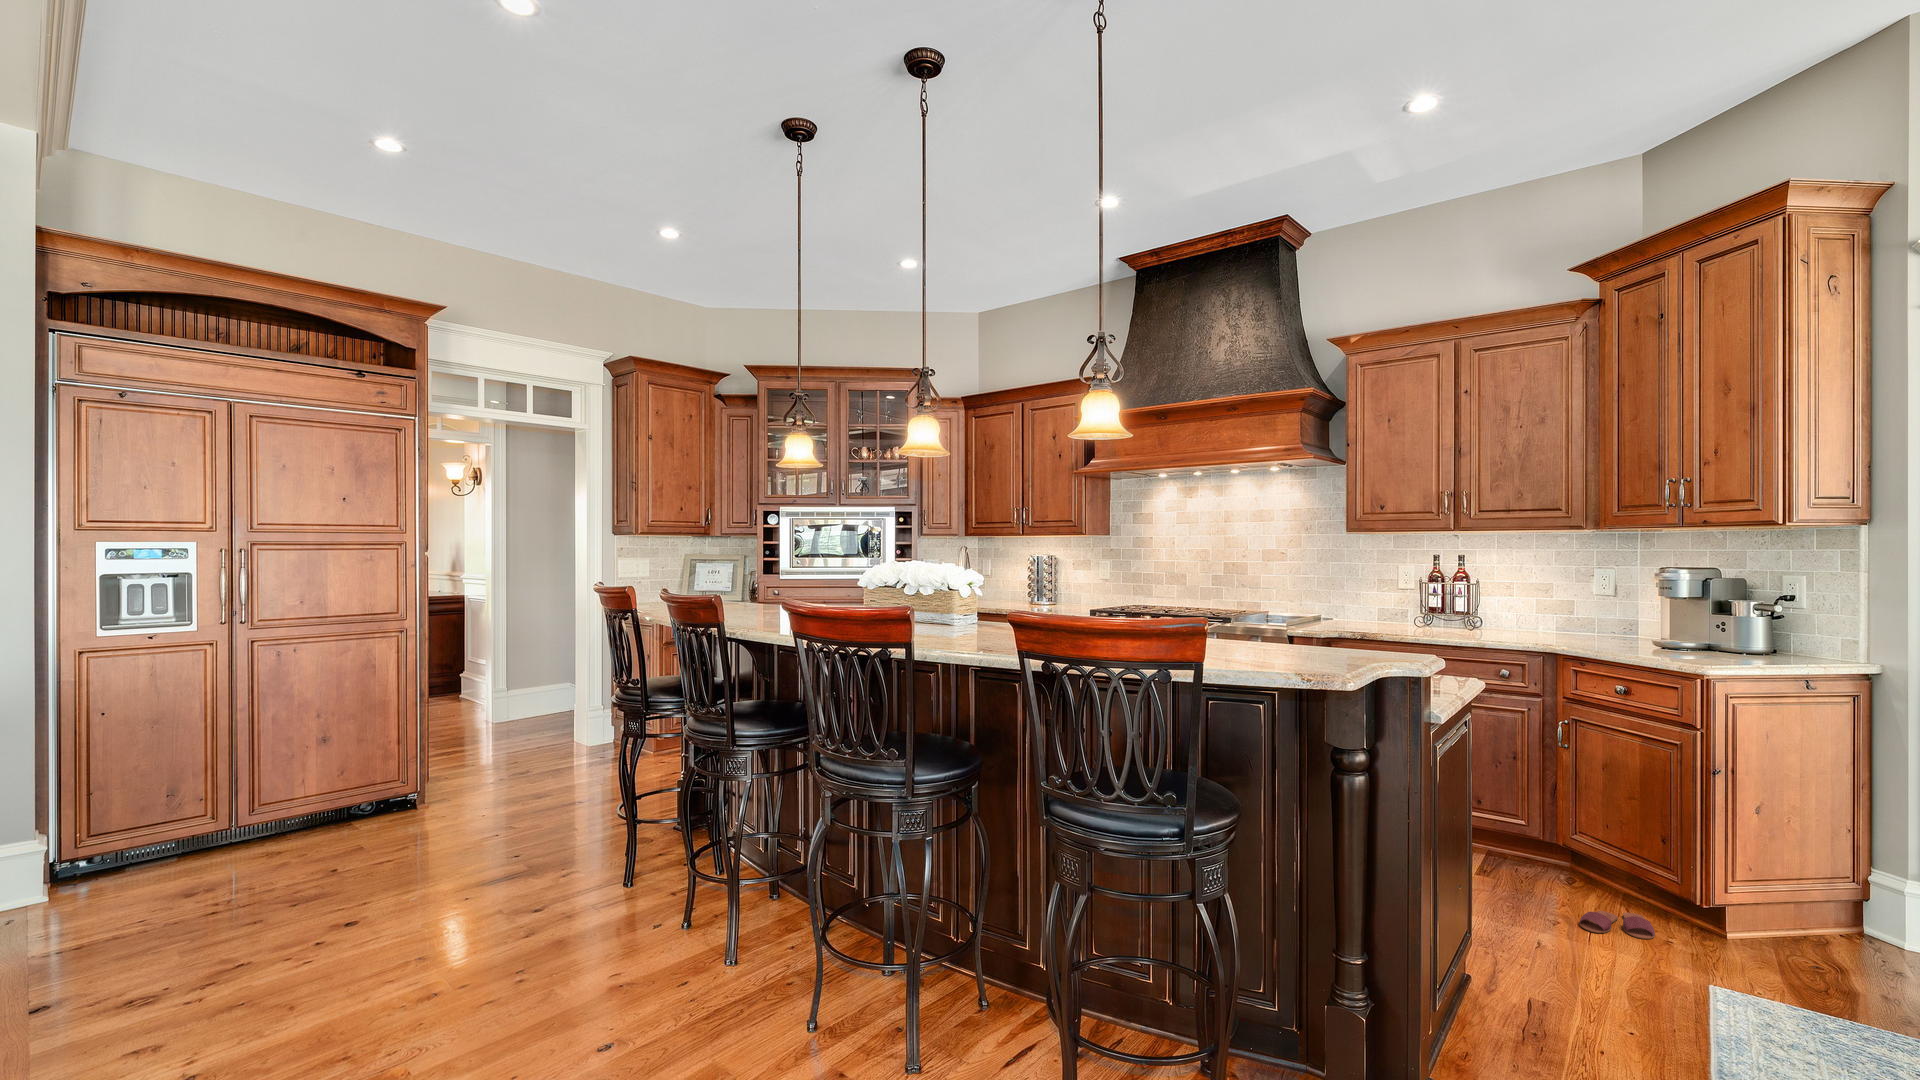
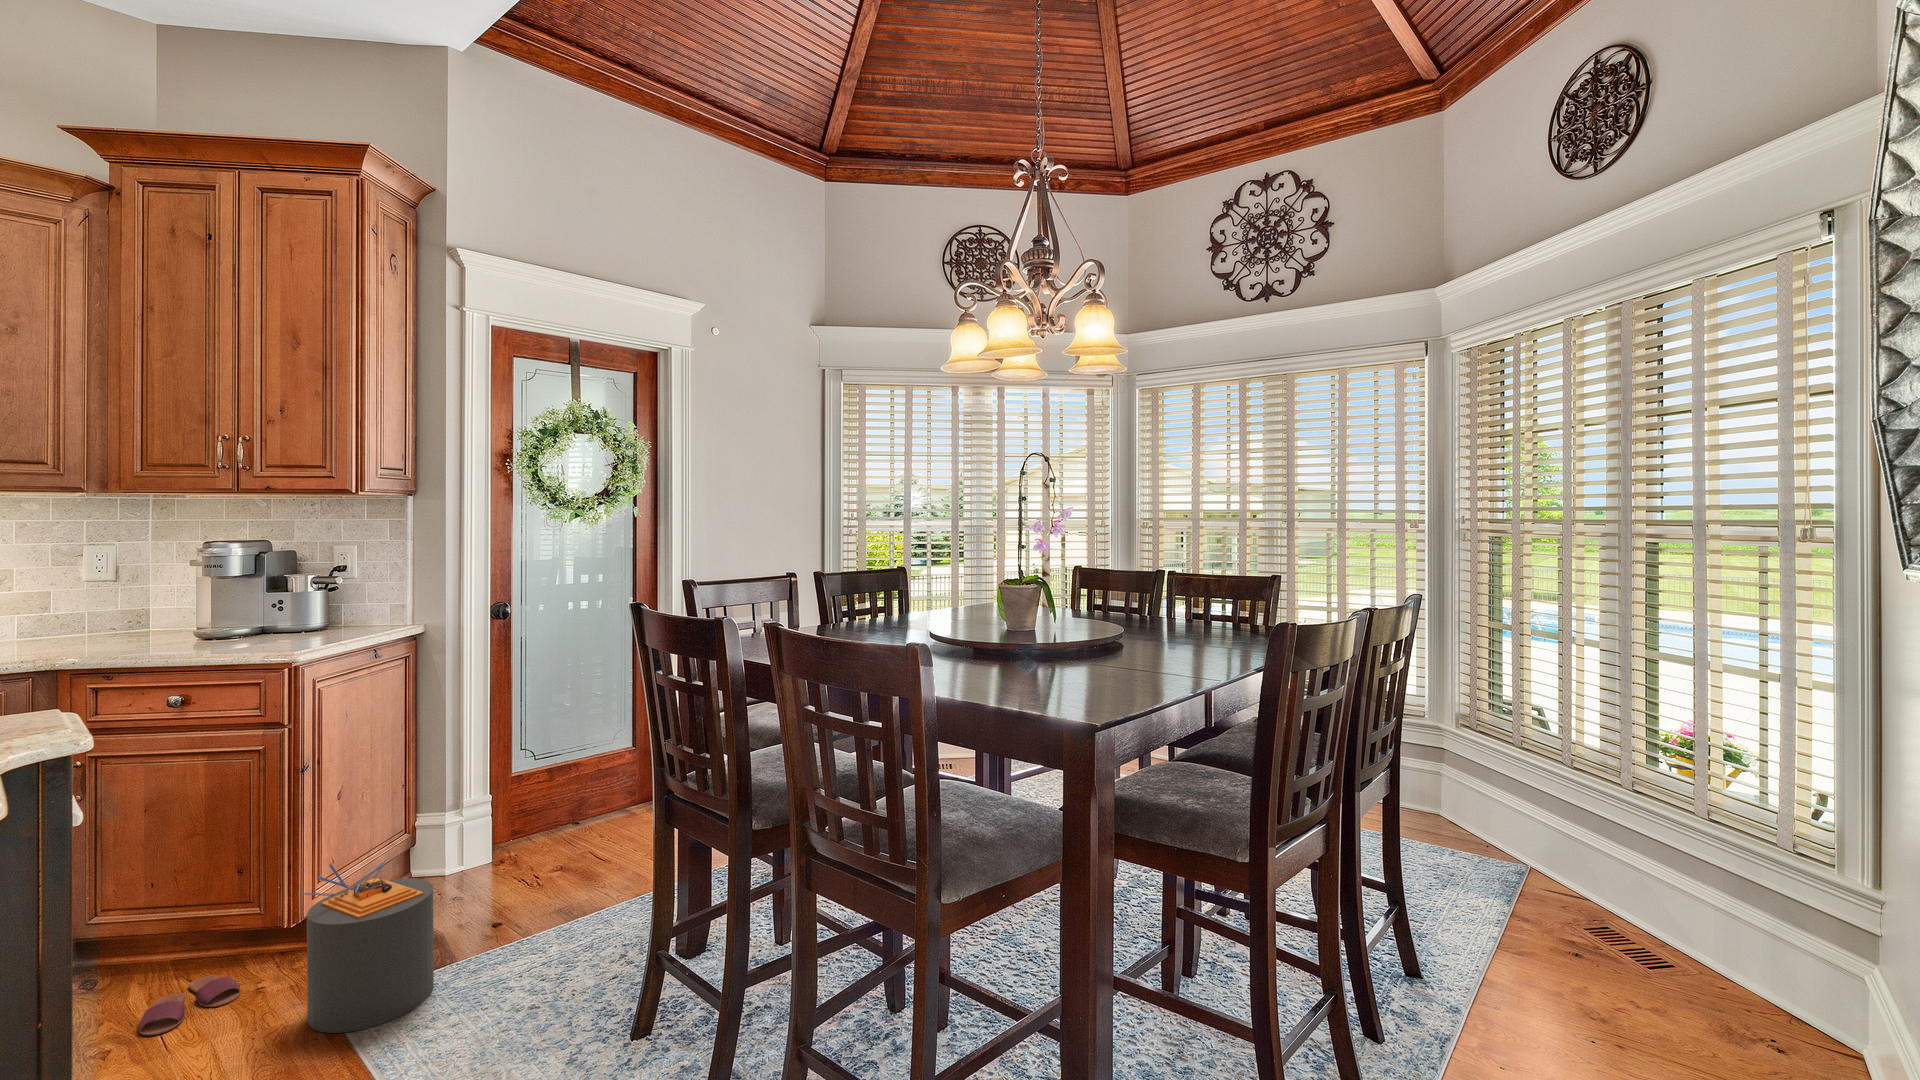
trash can: none [1675,852,1816,1028] -> present [301,859,434,1033]

